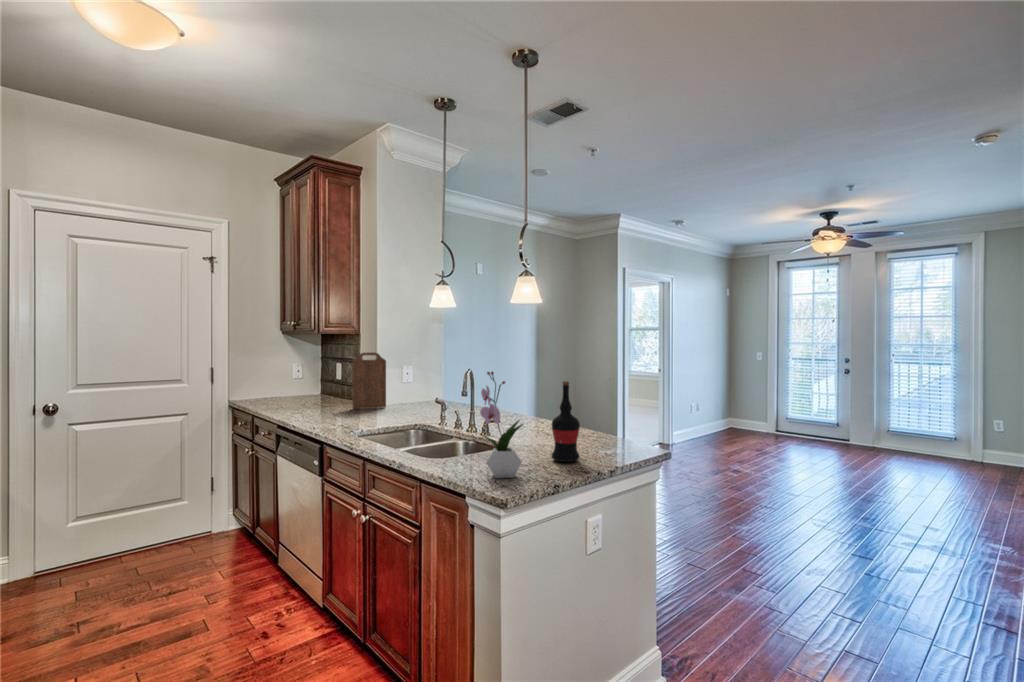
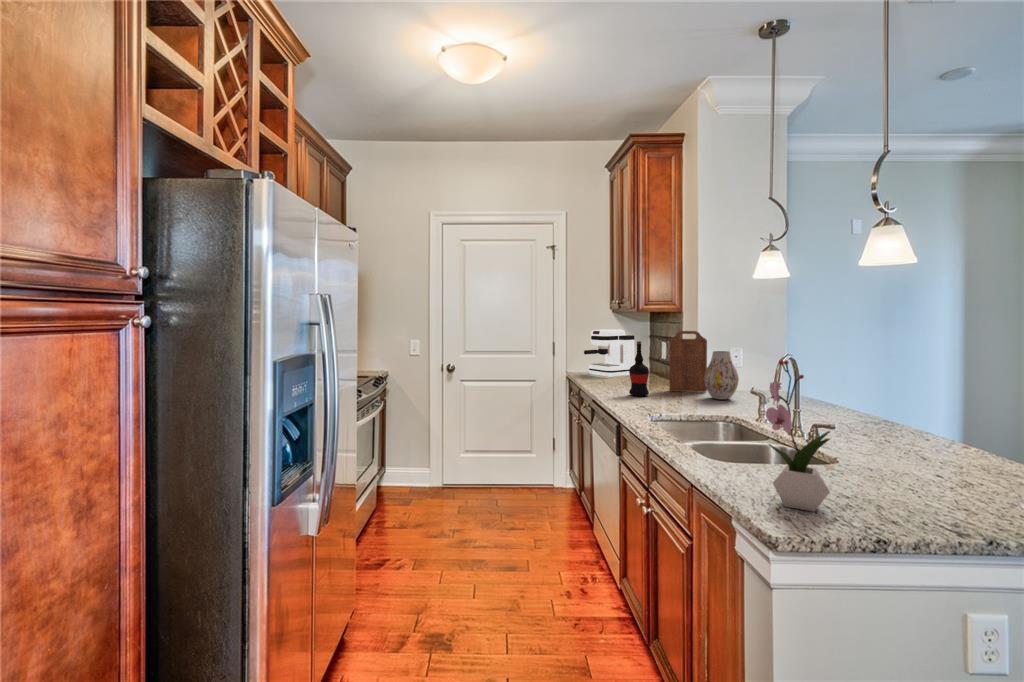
coffee maker: none [253,352,308,402] -> present [584,329,635,377]
vase: none [387,370,416,412] -> present [704,351,739,400]
wine bottle: present [552,381,580,462] -> present [629,341,649,396]

